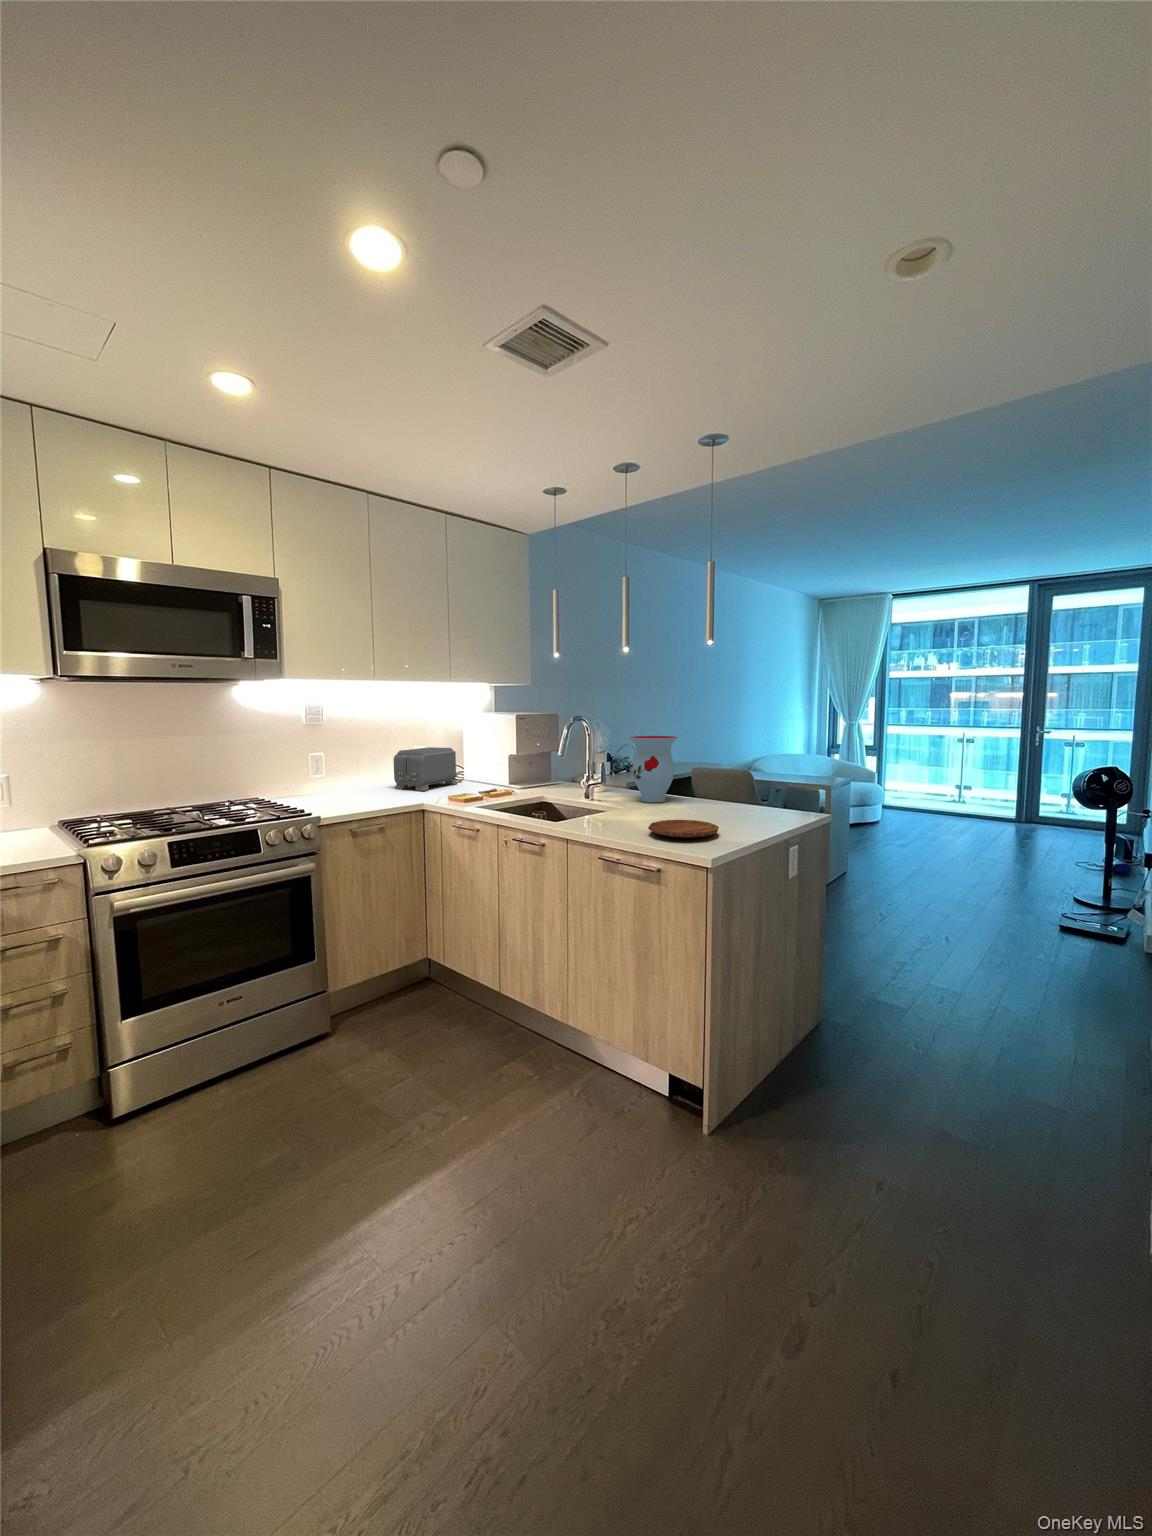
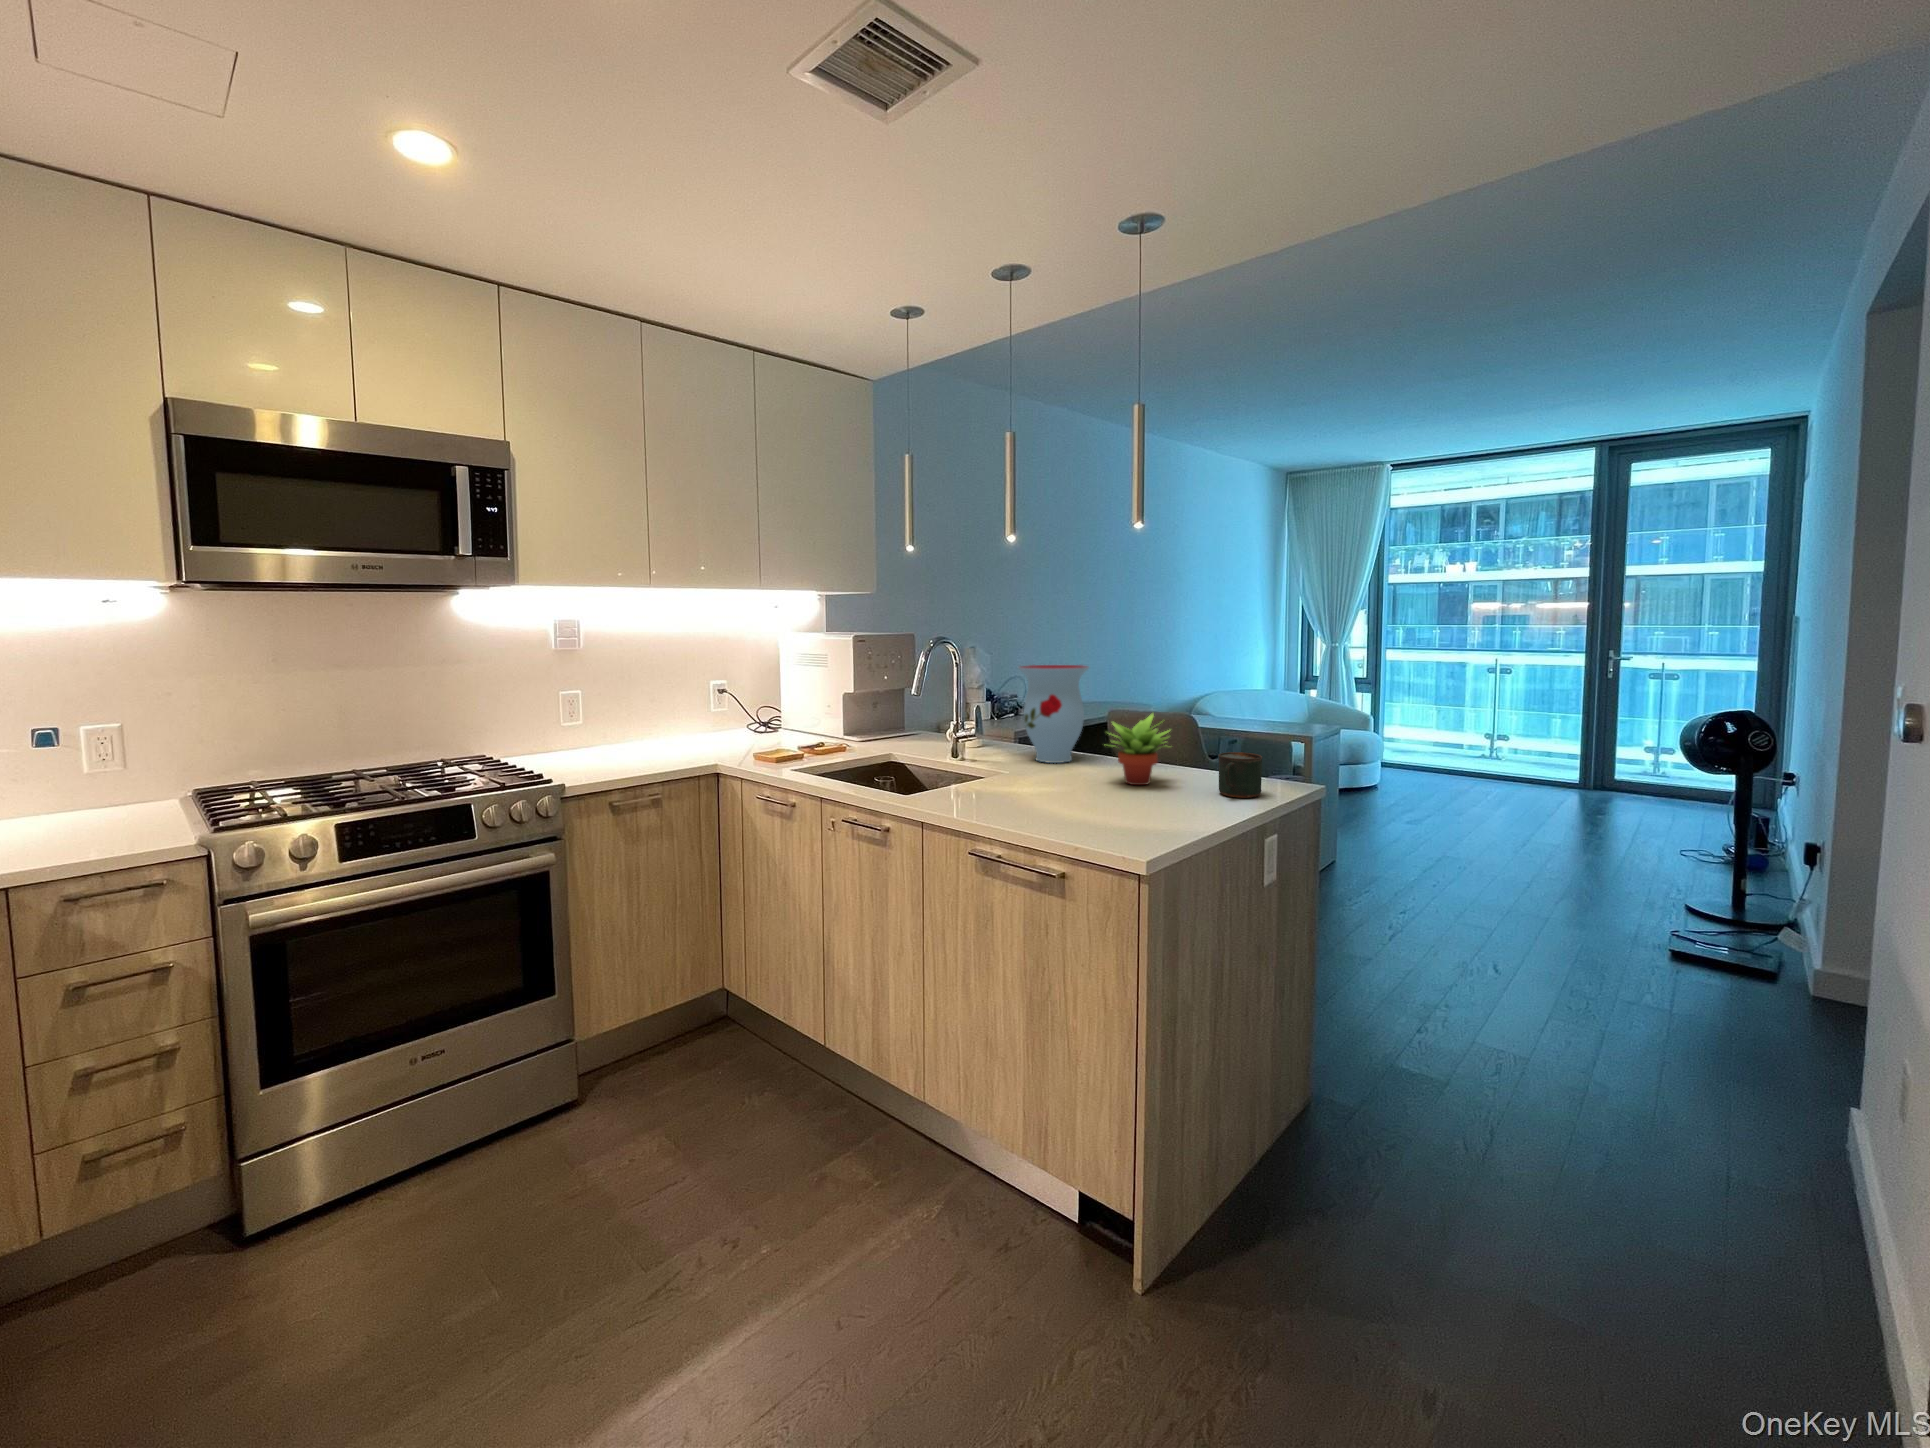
toaster: present [393,747,458,791] -> none [684,682,776,744]
succulent plant: none [686,768,733,816] -> present [1111,713,1170,785]
mug: none [761,794,790,823] -> present [1218,752,1263,798]
tray: present [648,820,719,838] -> none [1044,792,1154,822]

